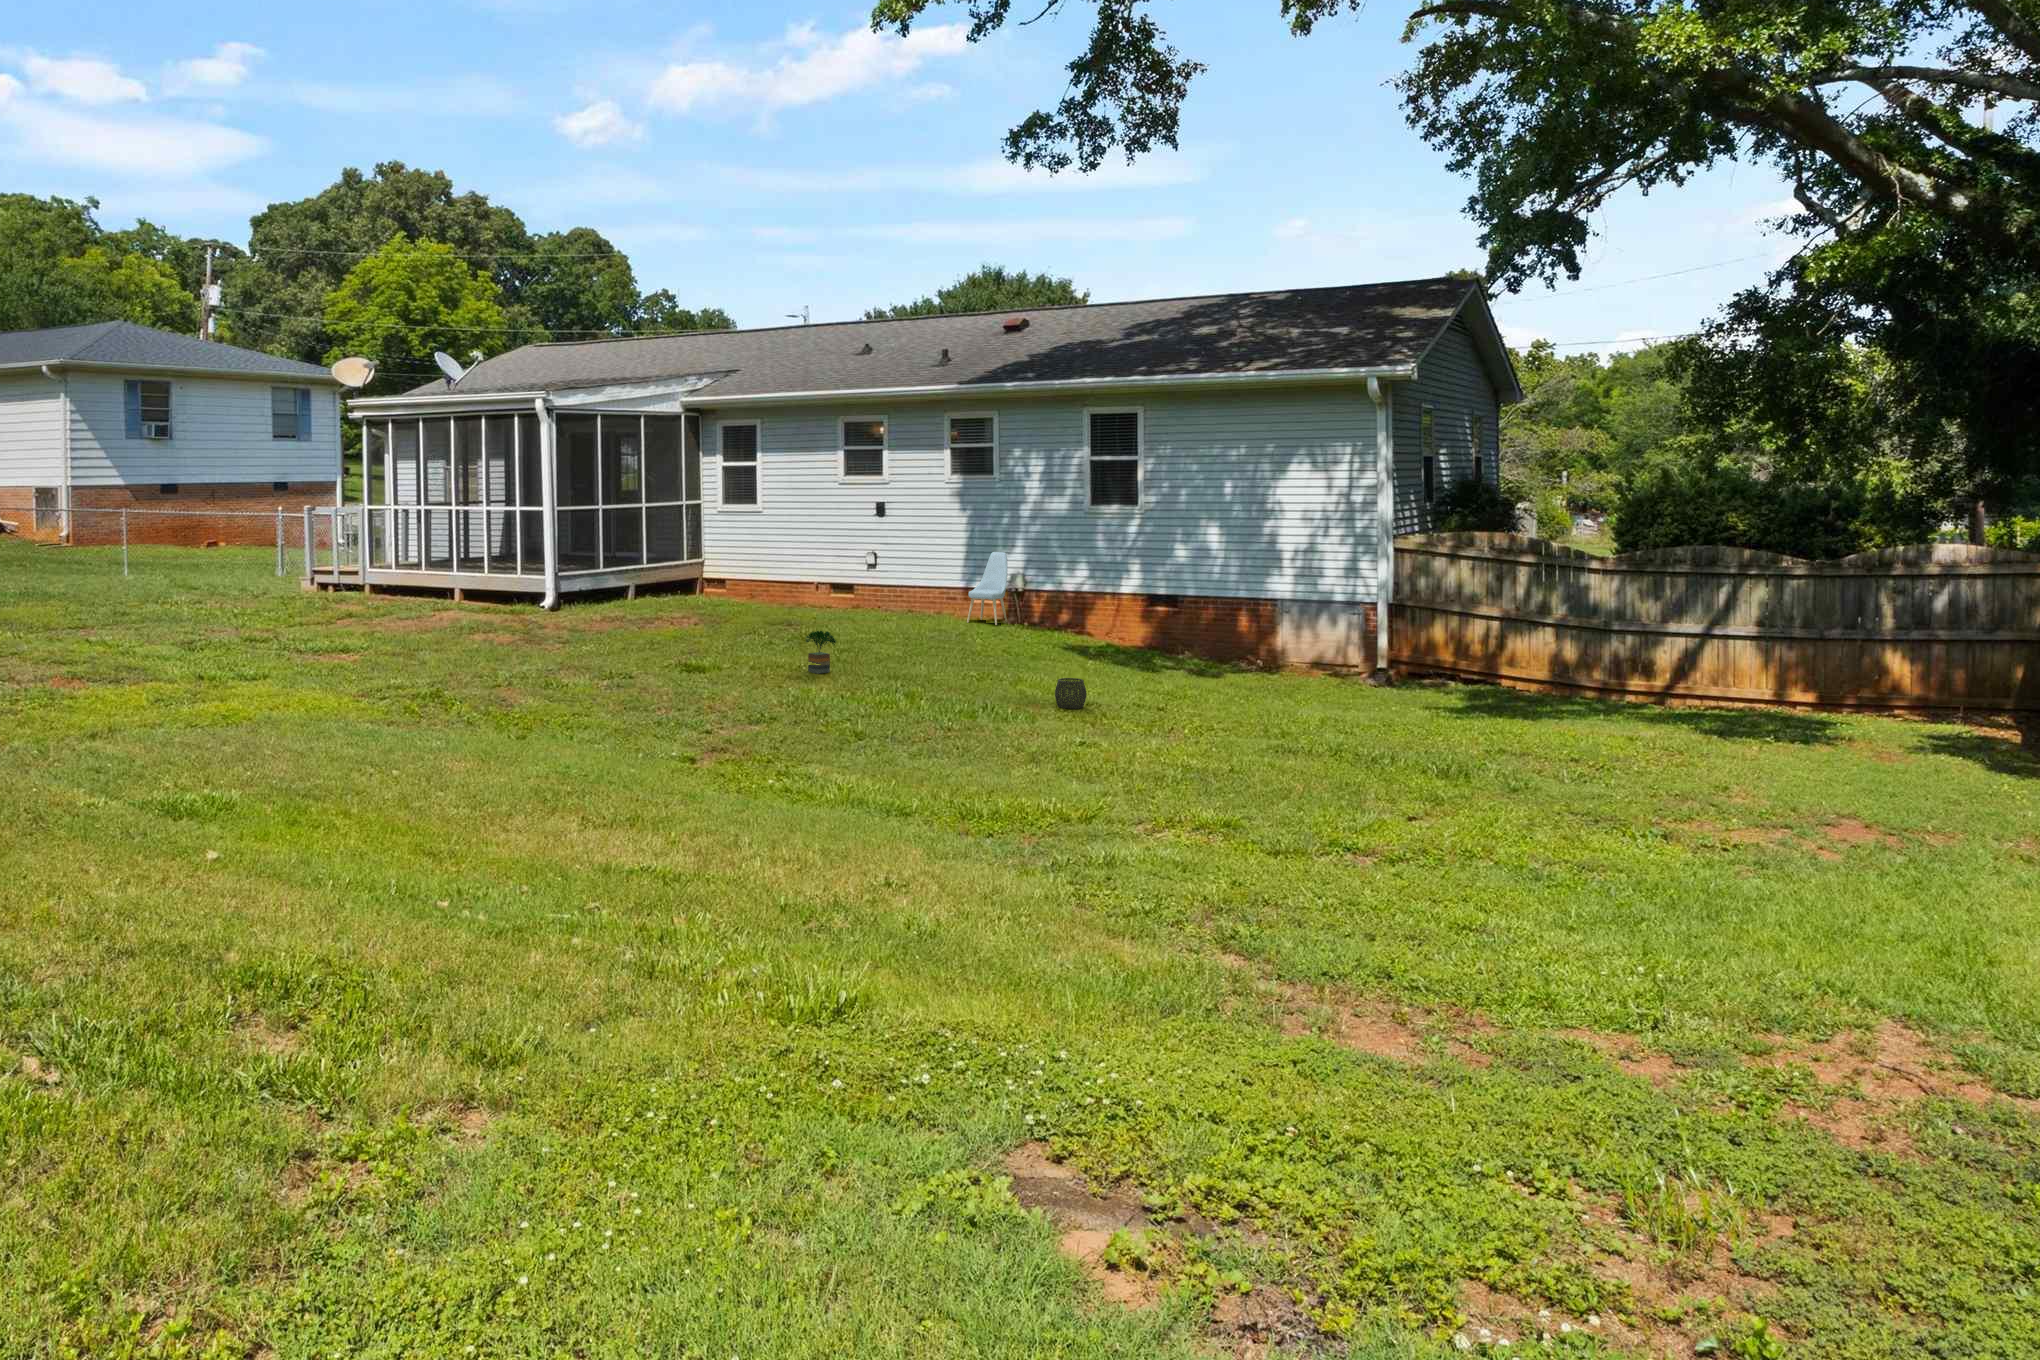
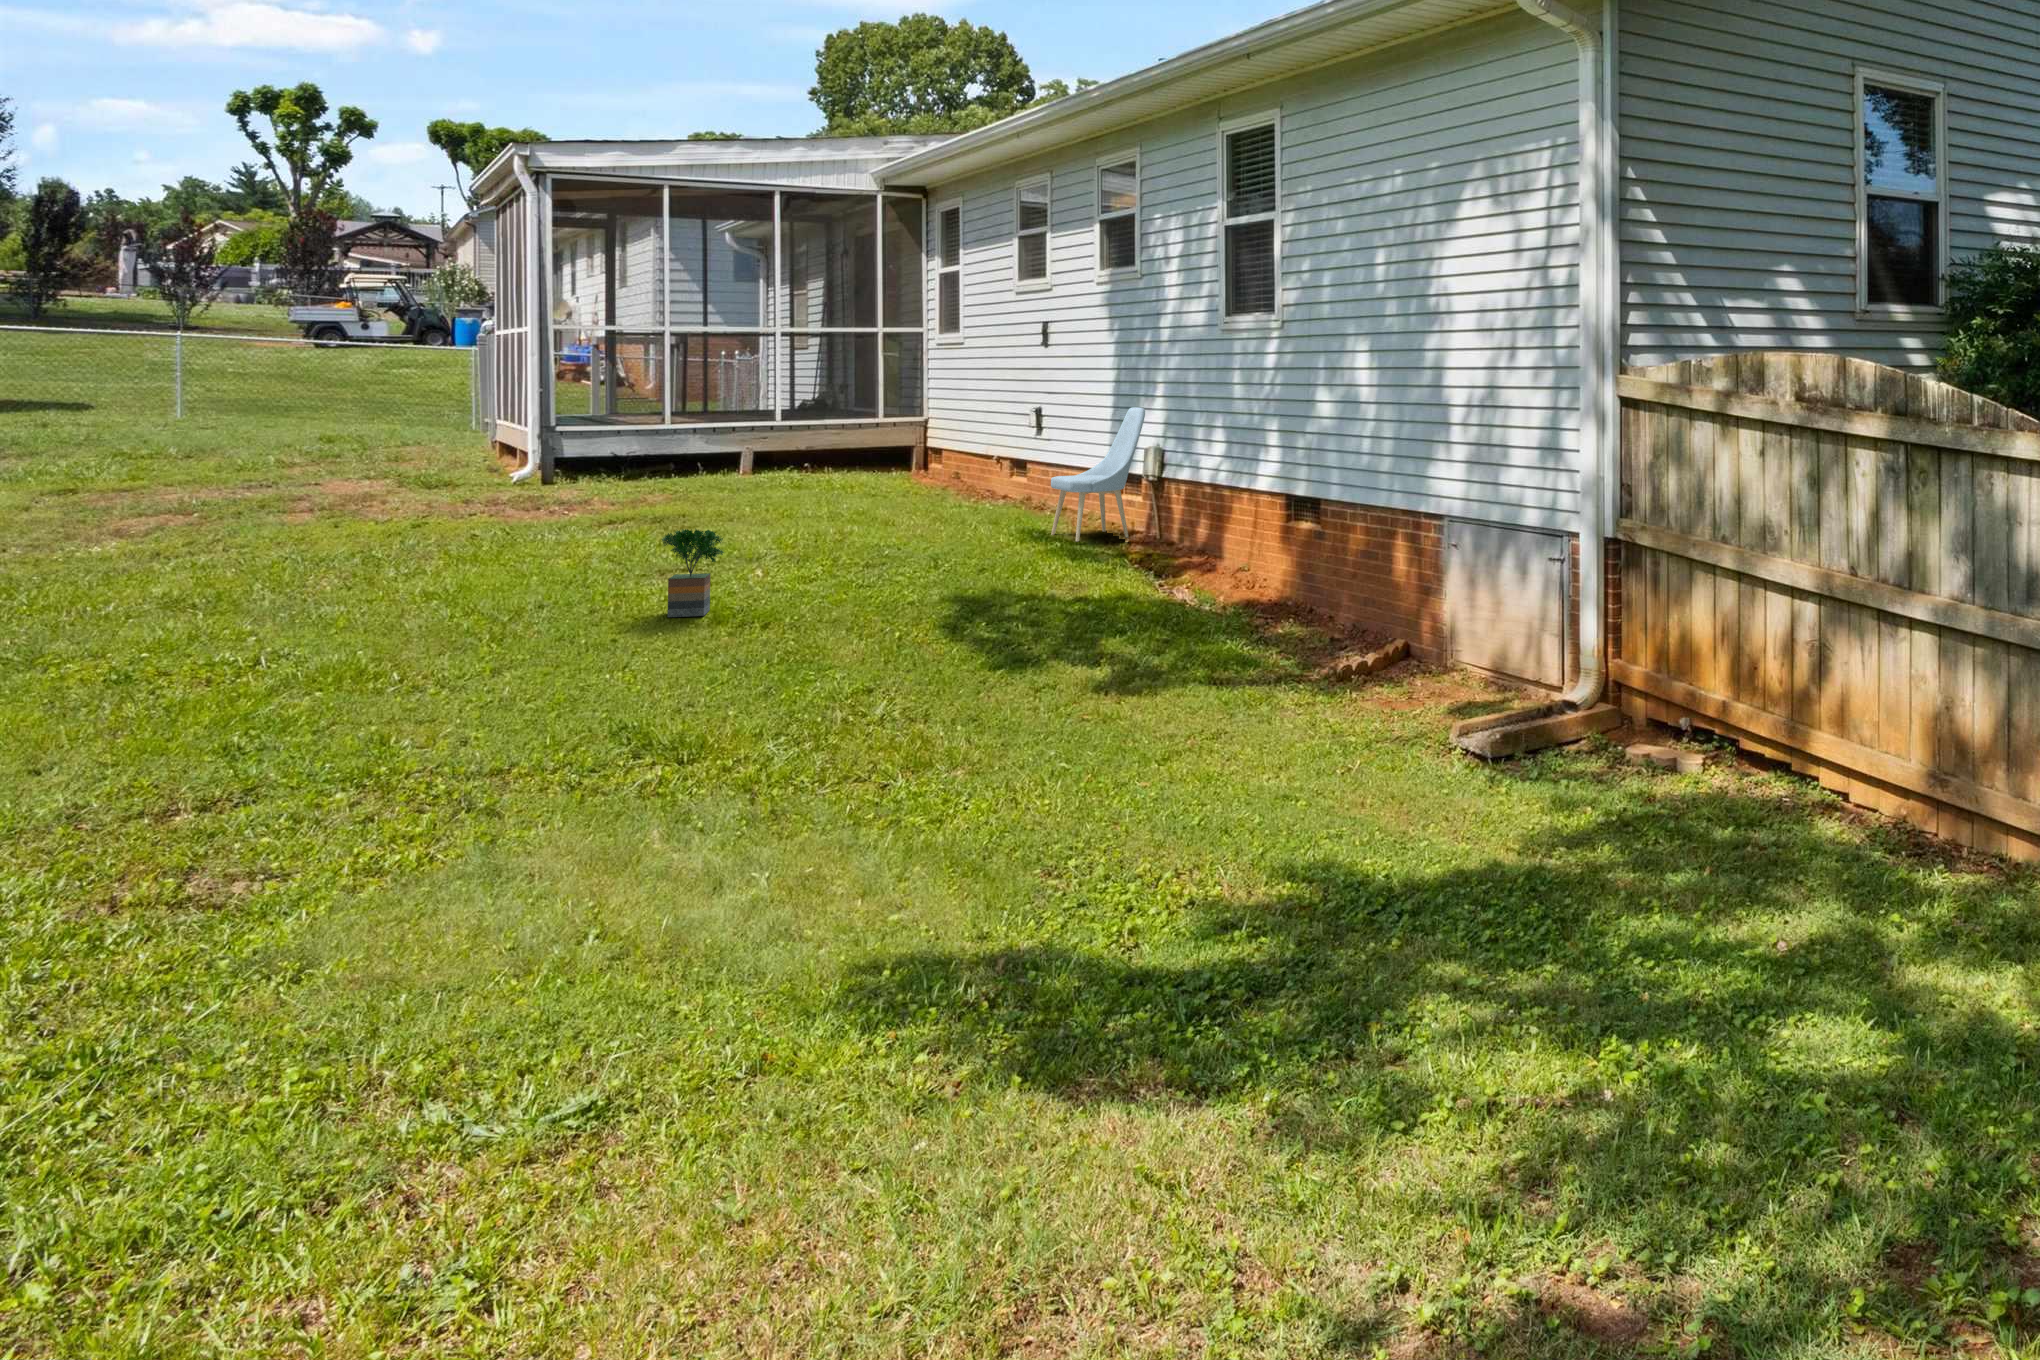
potted tree: present [806,631,836,674] -> present [662,529,724,617]
woven basket: present [1055,678,1087,709] -> none [277,671,391,760]

